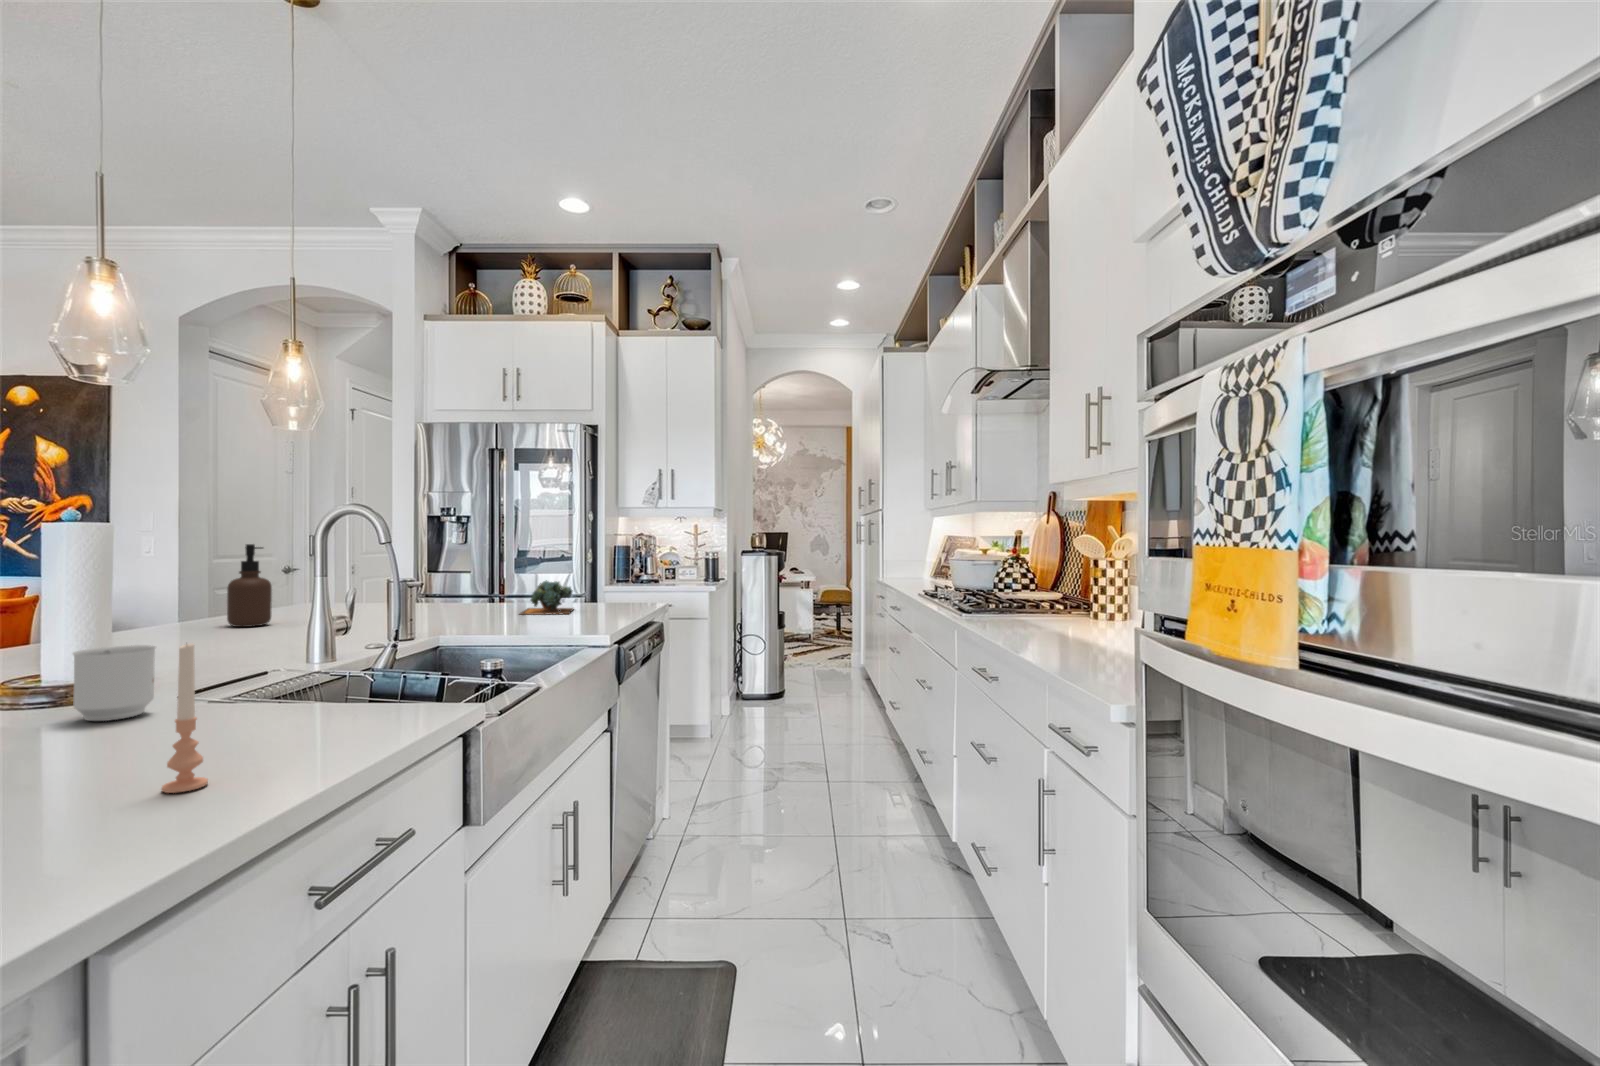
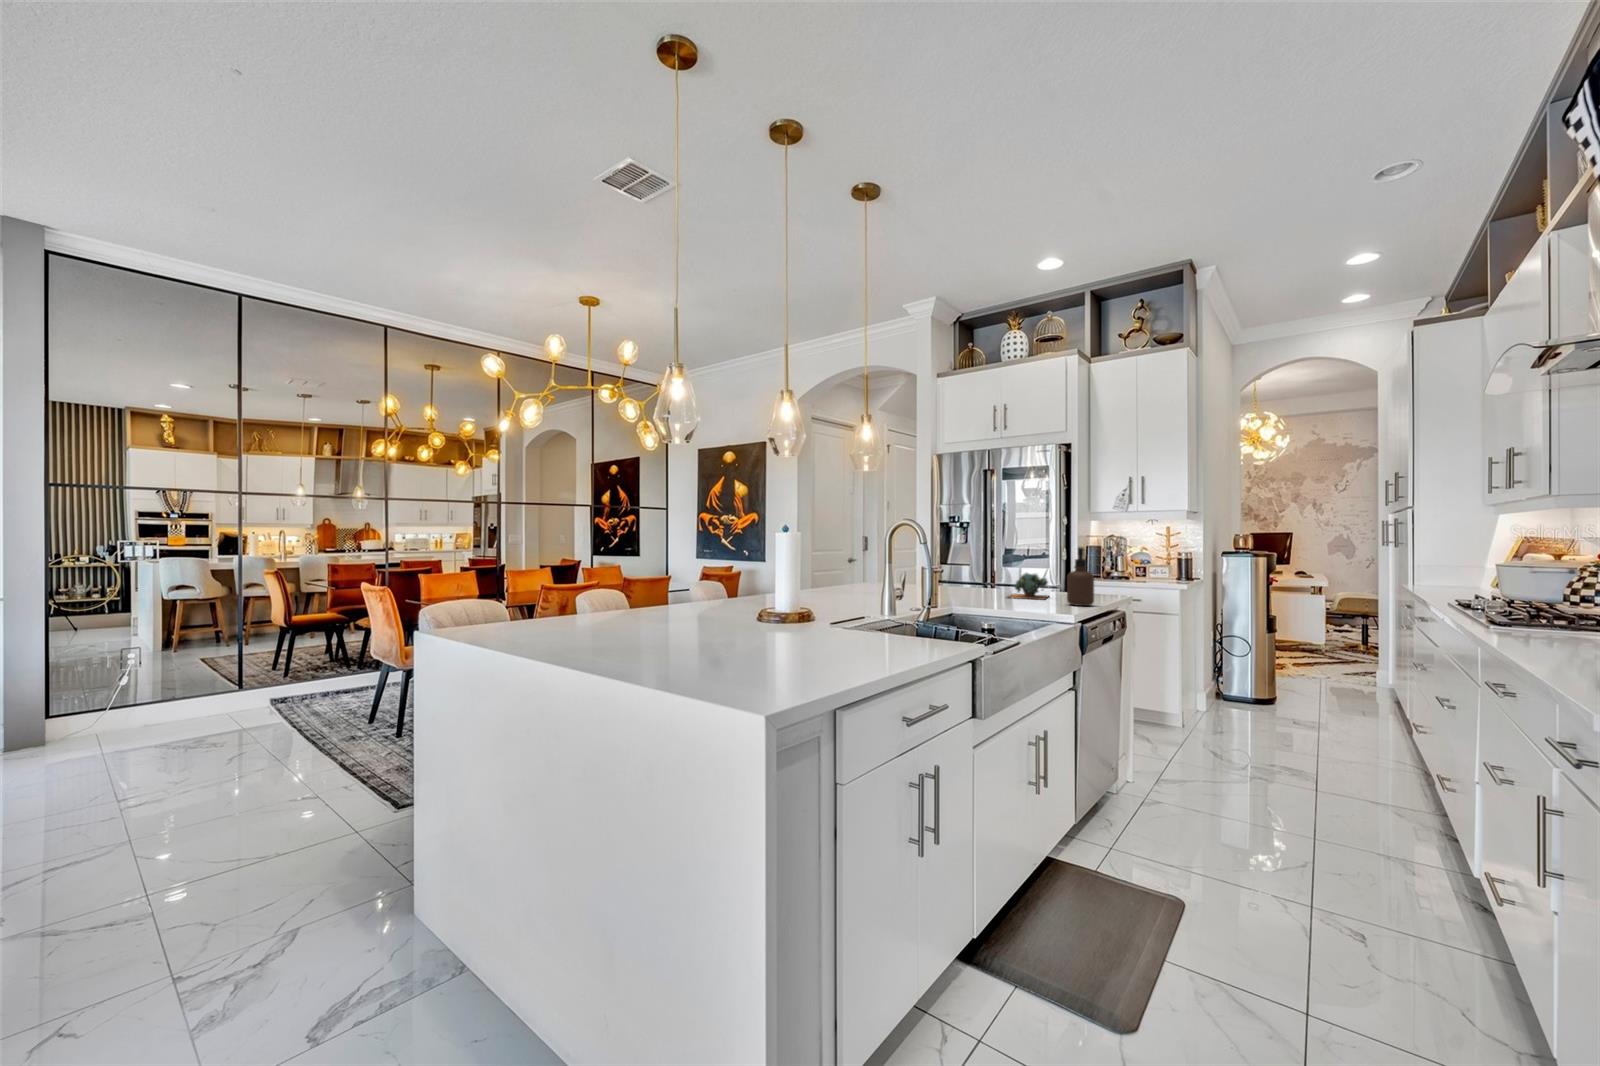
soap dispenser: present [227,544,272,627] -> present [1067,547,1094,606]
candle: present [161,643,208,793] -> none [831,592,849,665]
mug: present [73,645,156,721] -> none [784,596,815,633]

